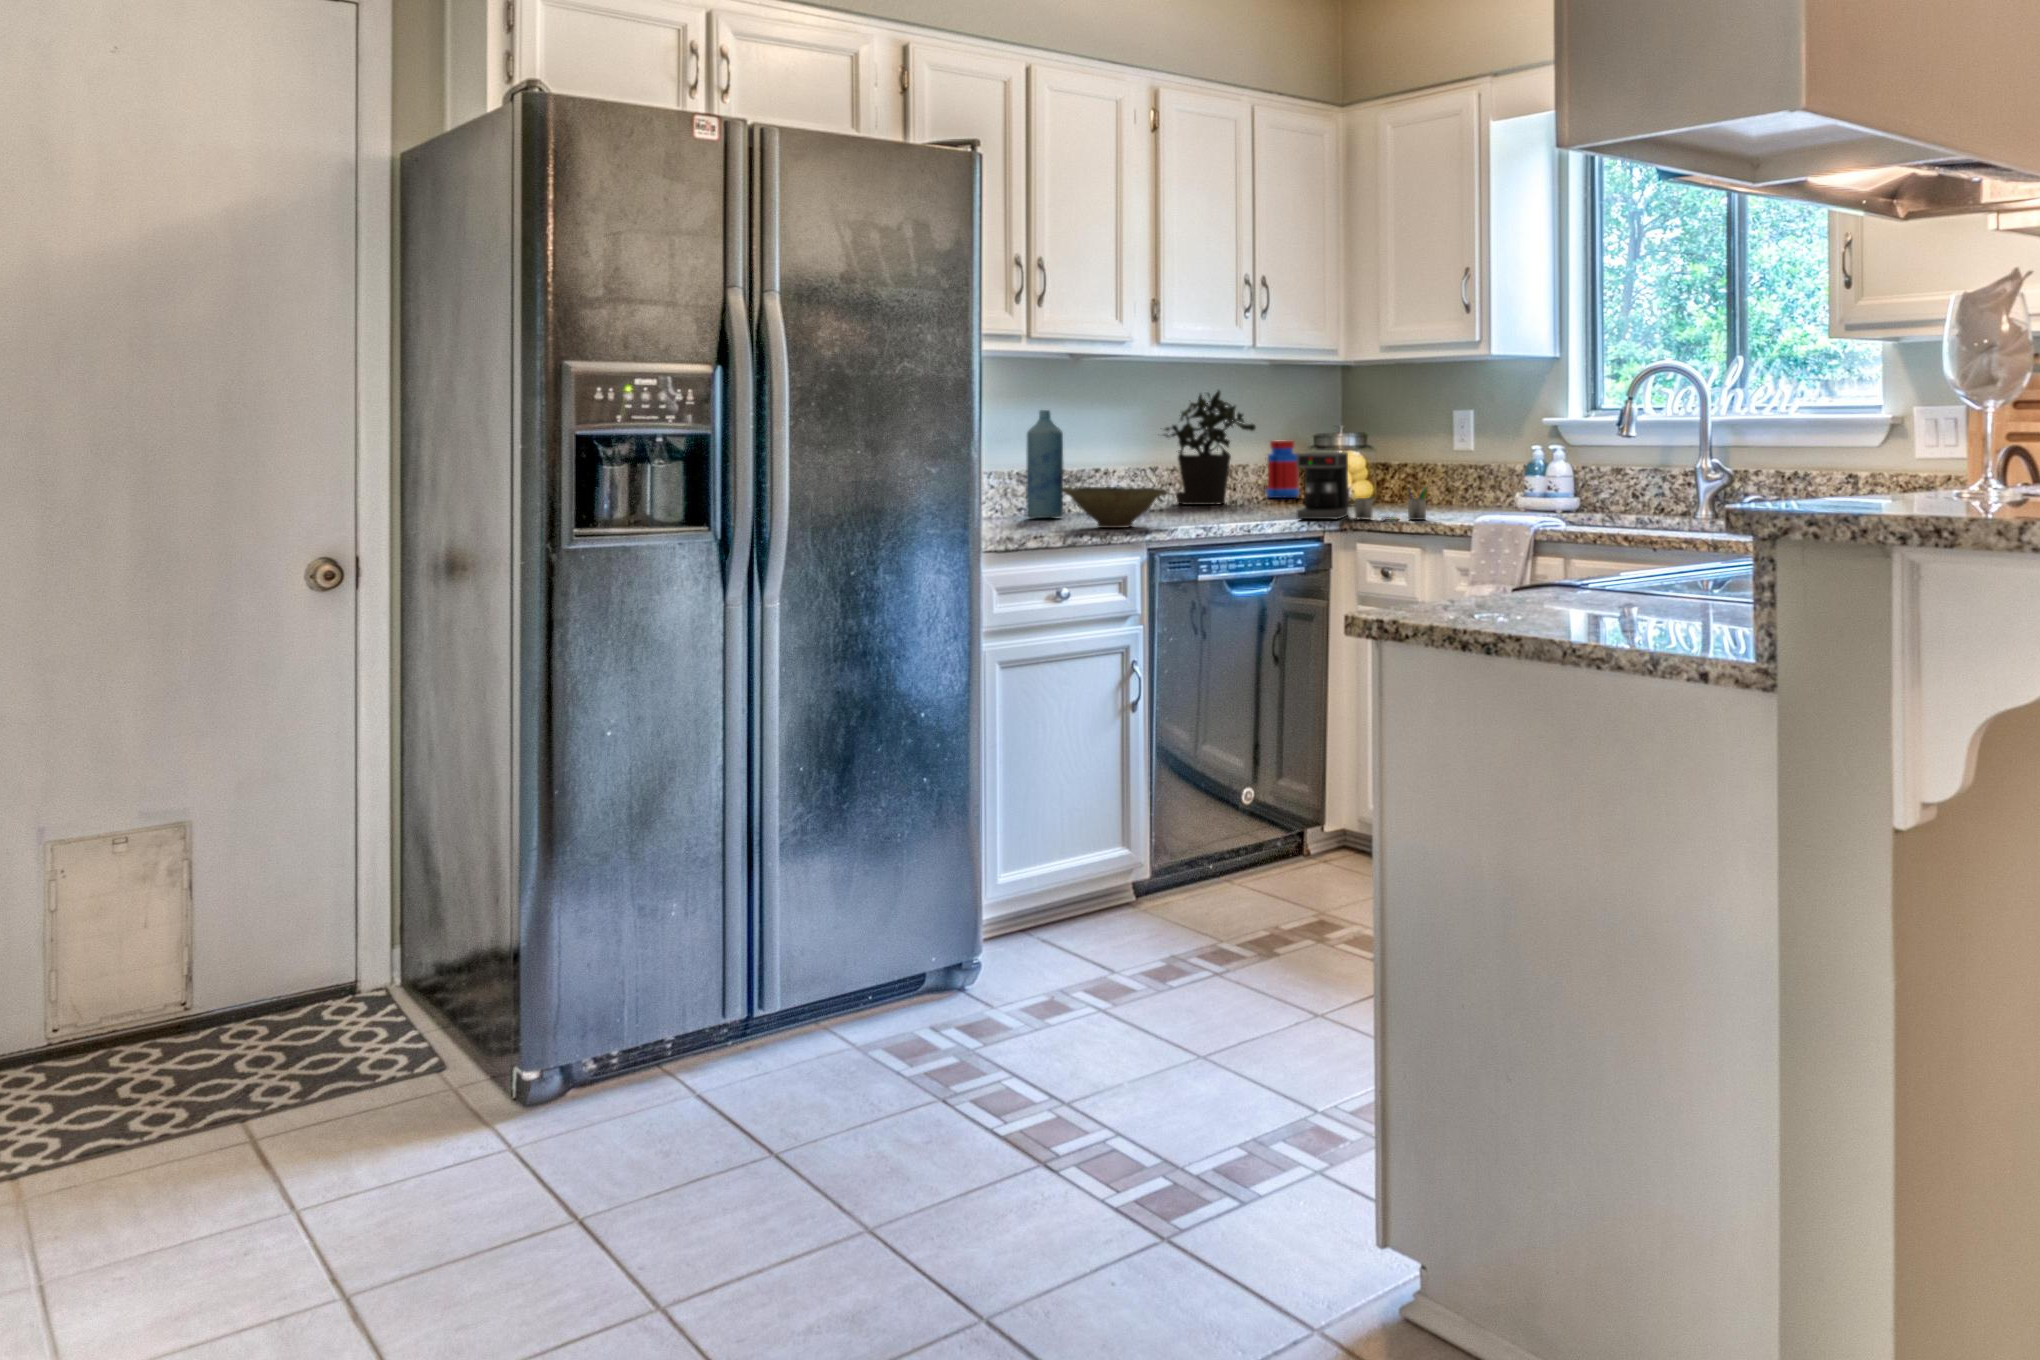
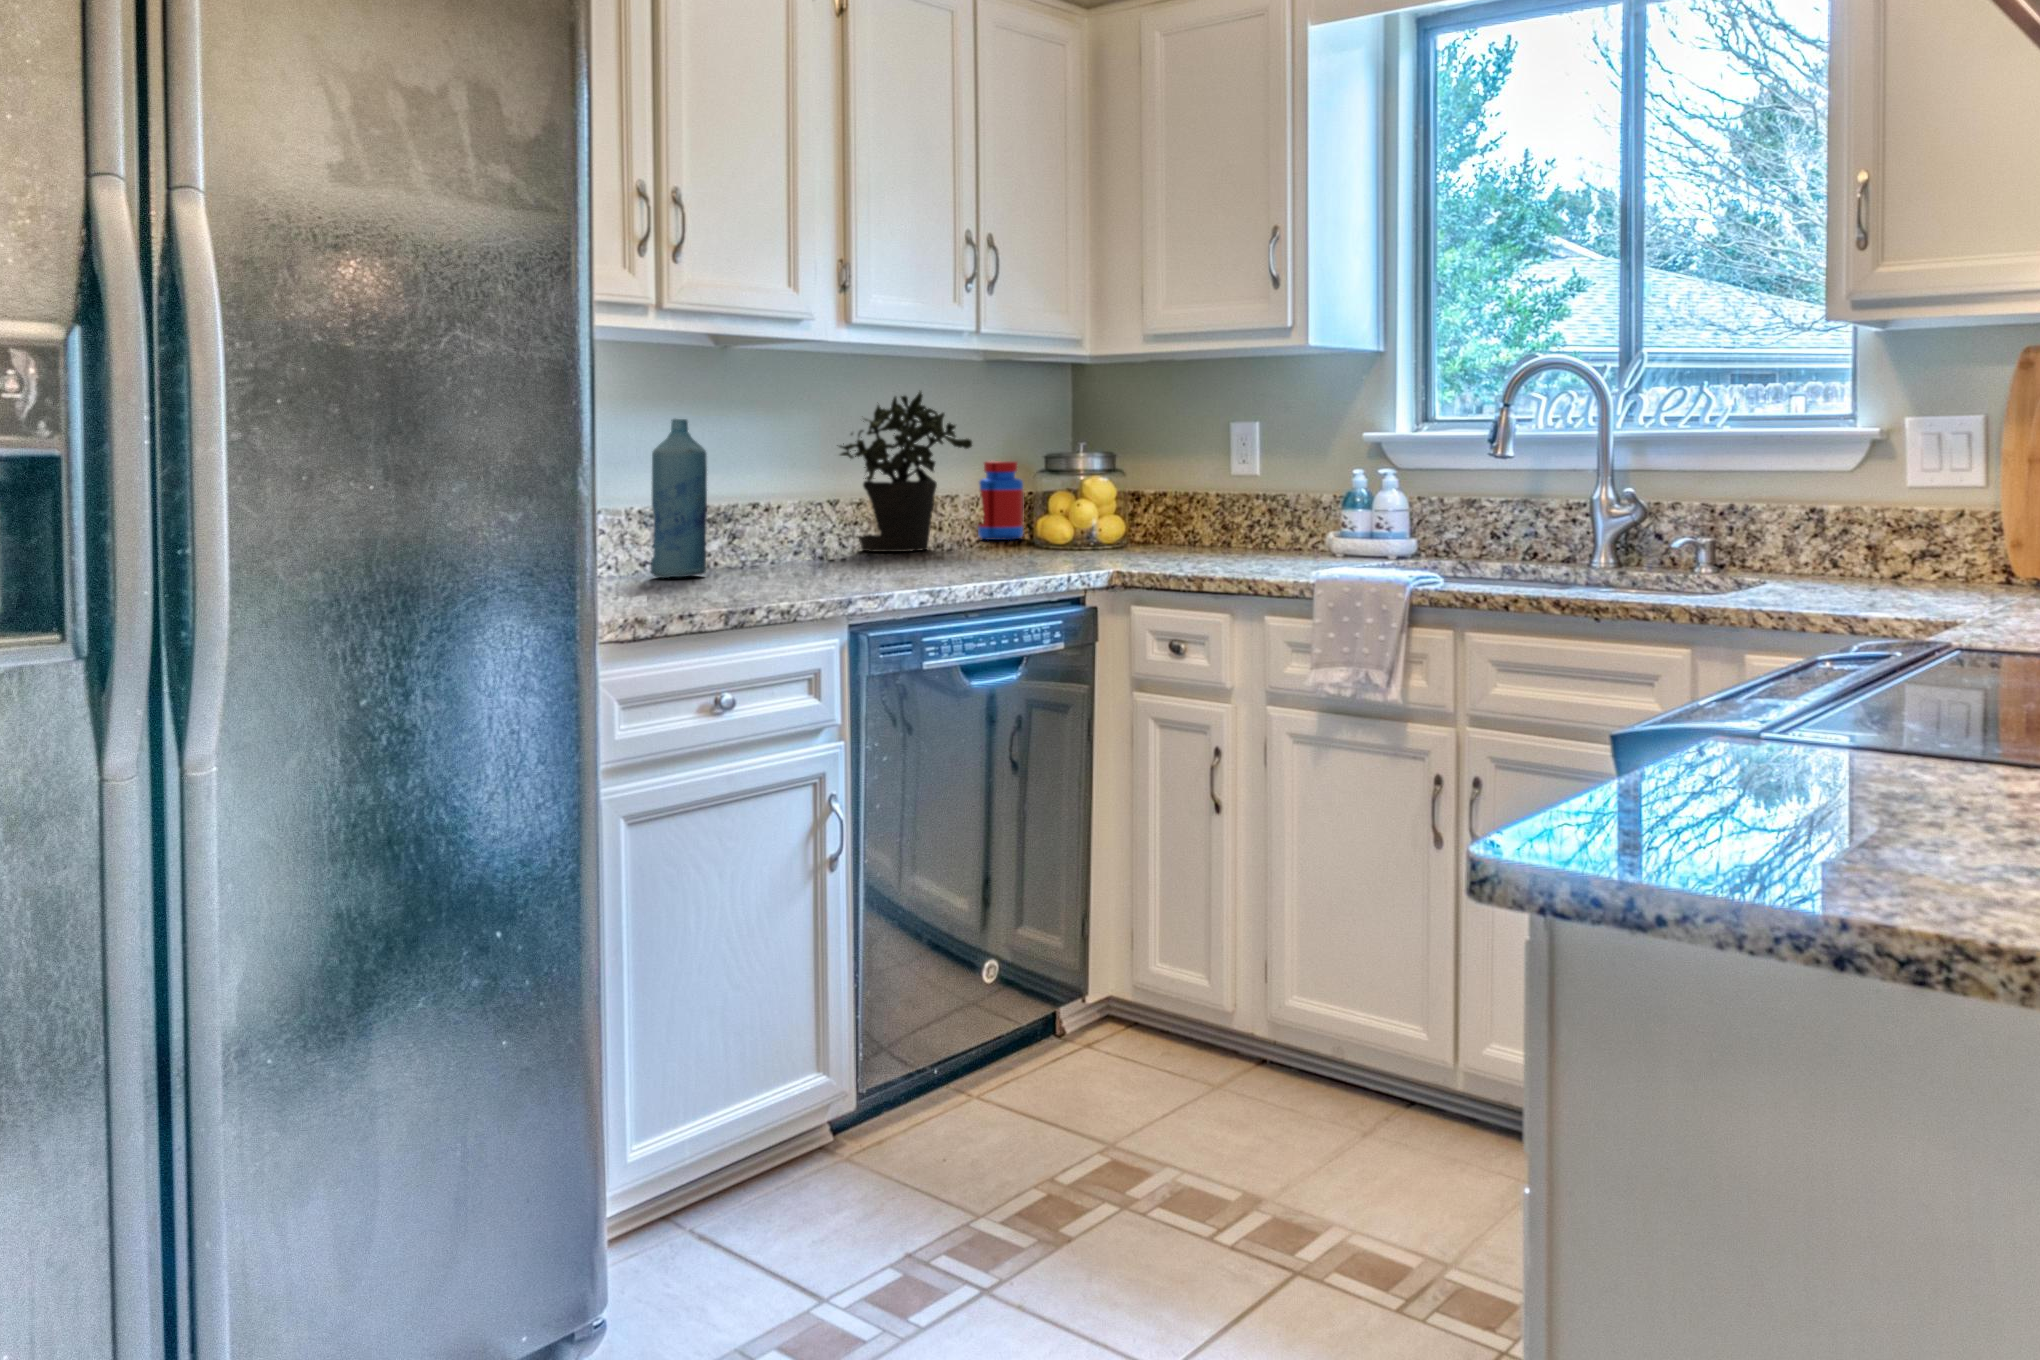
coffee maker: present [1296,452,1431,520] -> none [1054,479,1243,575]
bowl: present [1062,487,1167,528] -> none [713,532,875,594]

